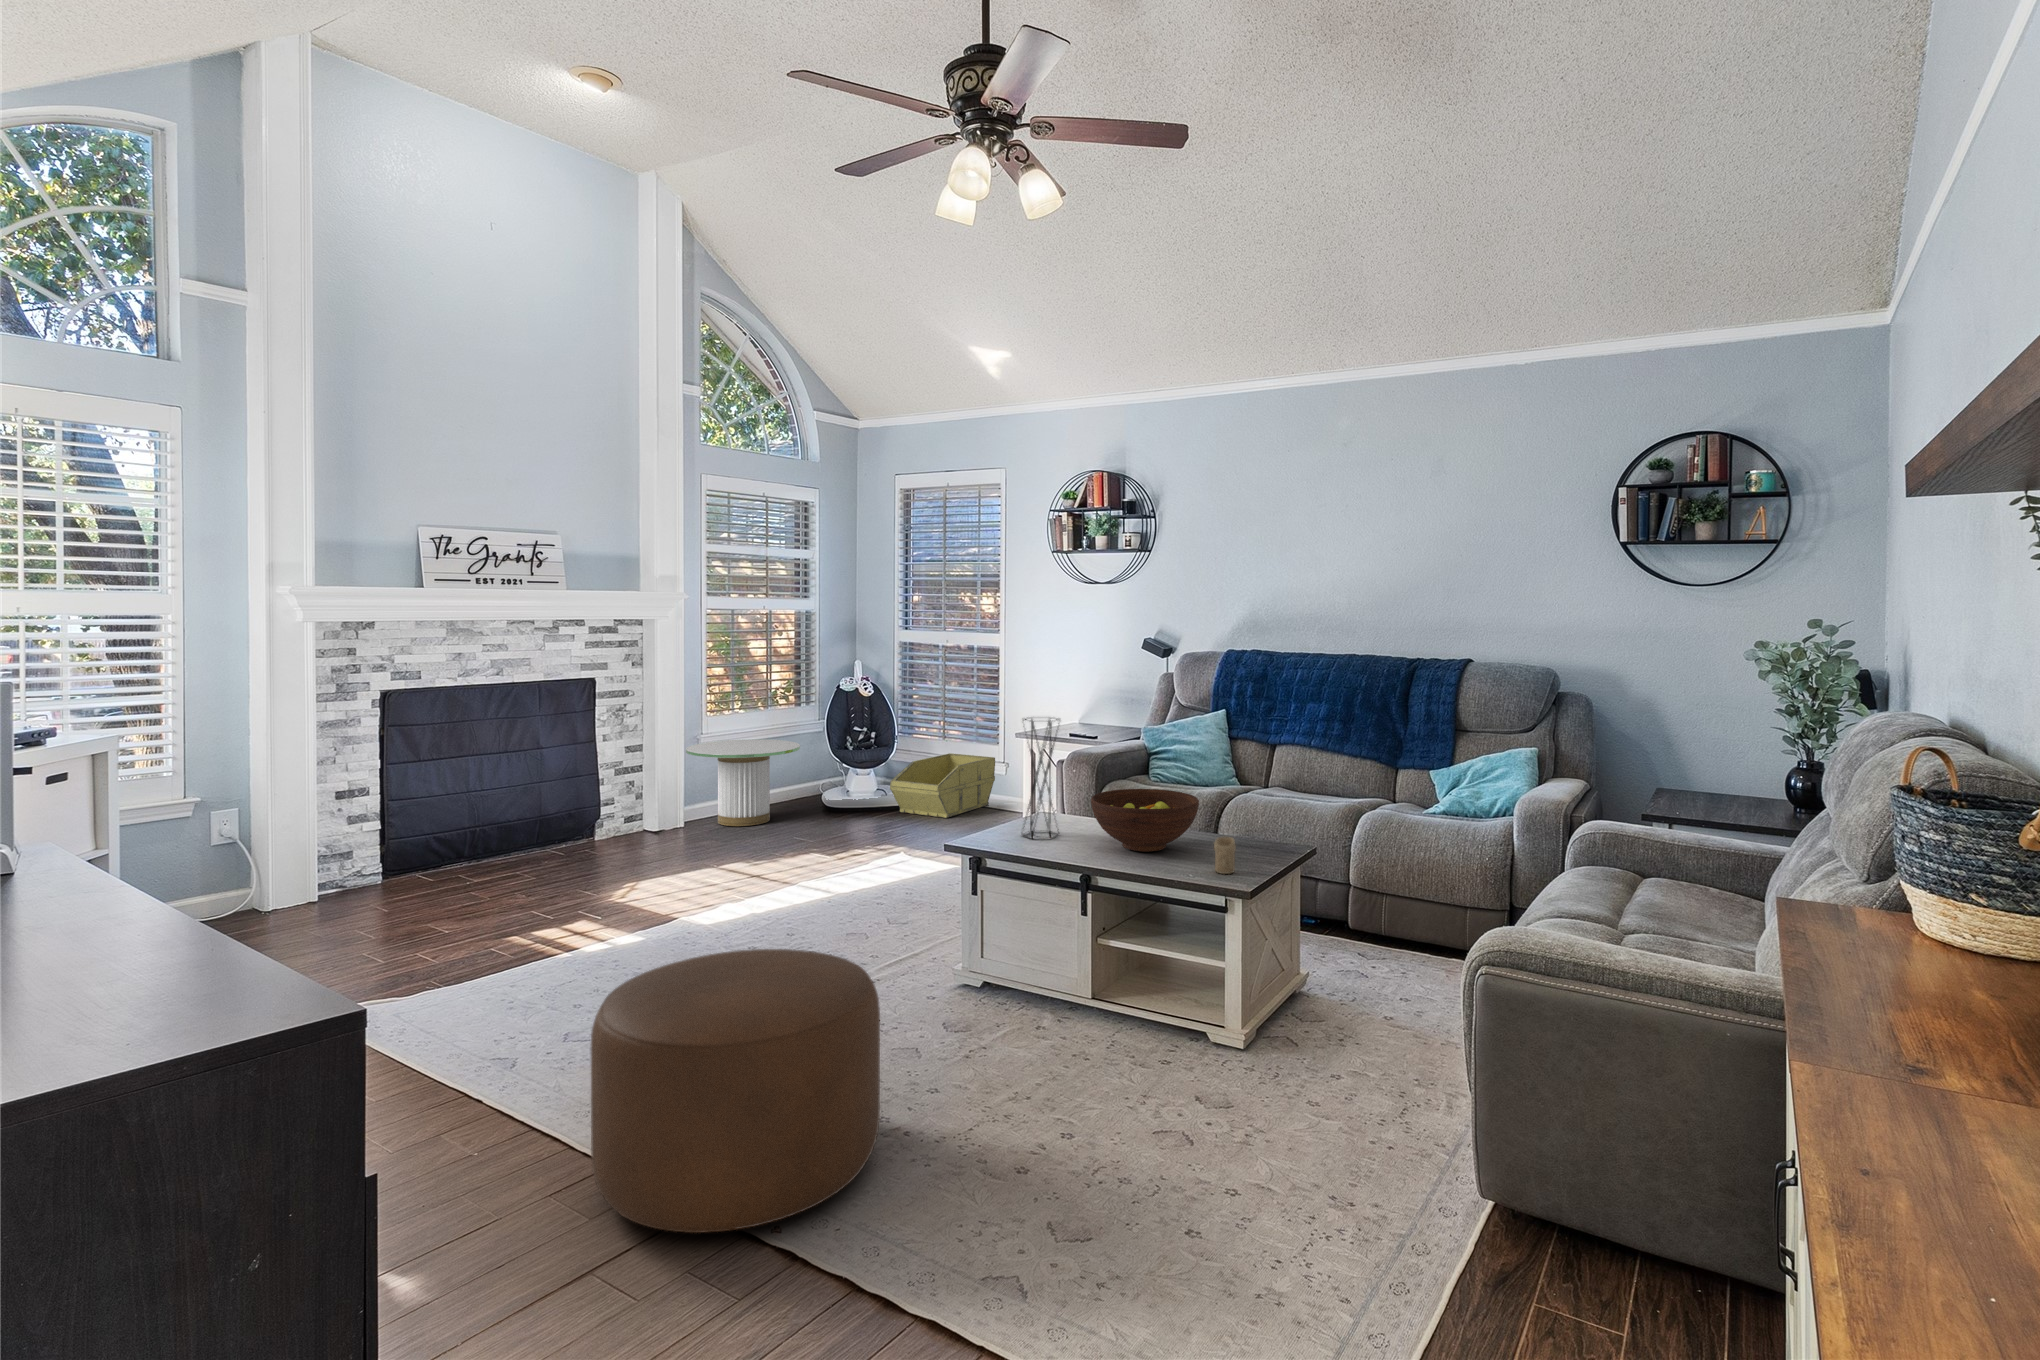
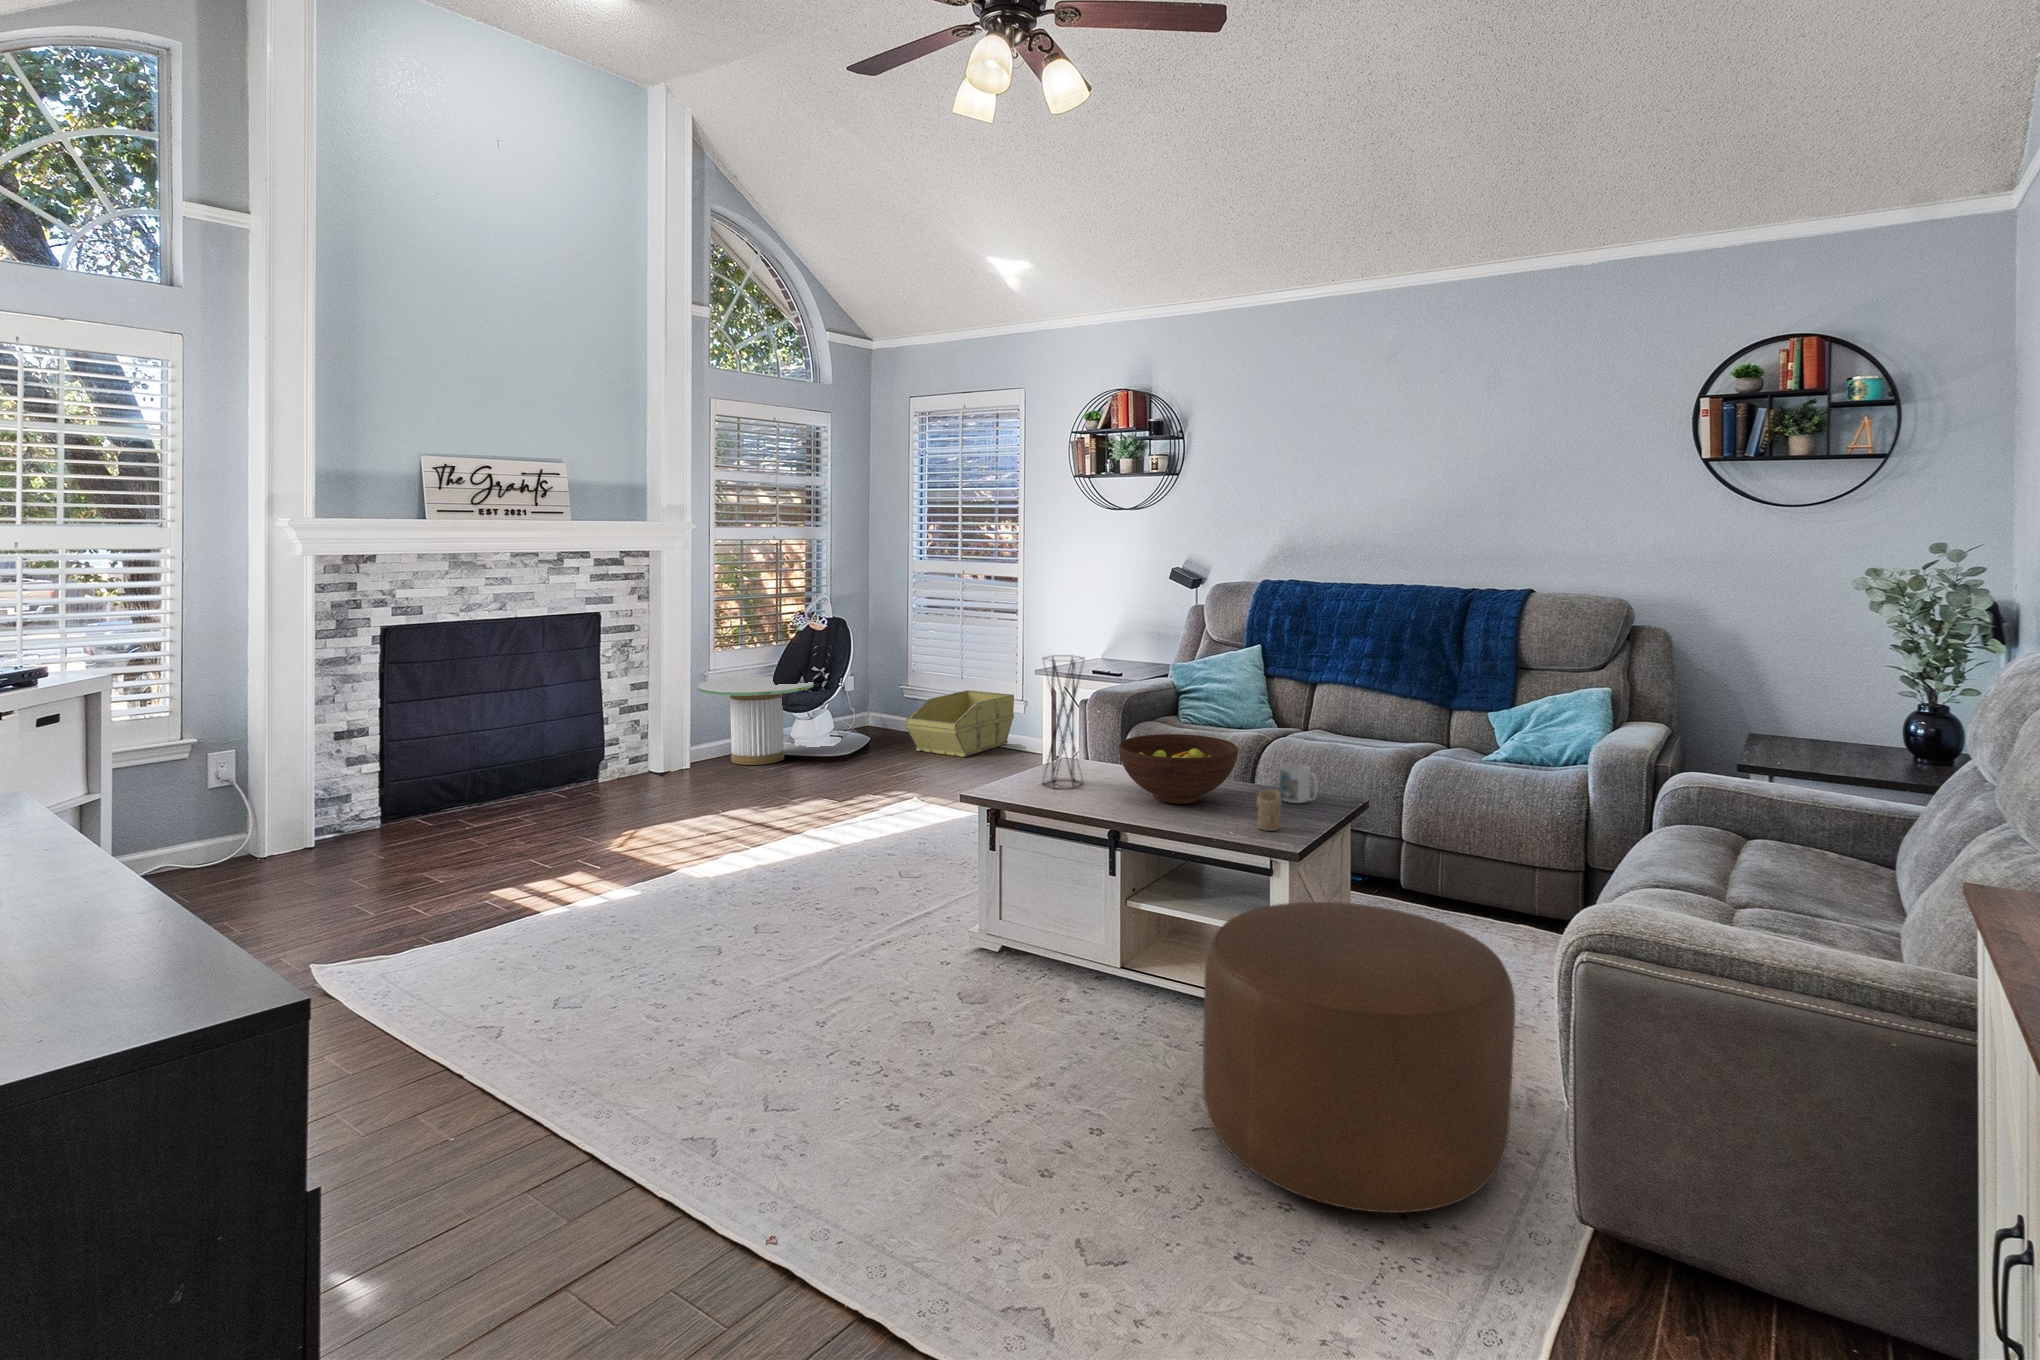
mug: none [1237,815,1271,851] -> present [1280,764,1318,803]
ottoman: present [591,949,880,1233] -> present [1203,902,1515,1213]

